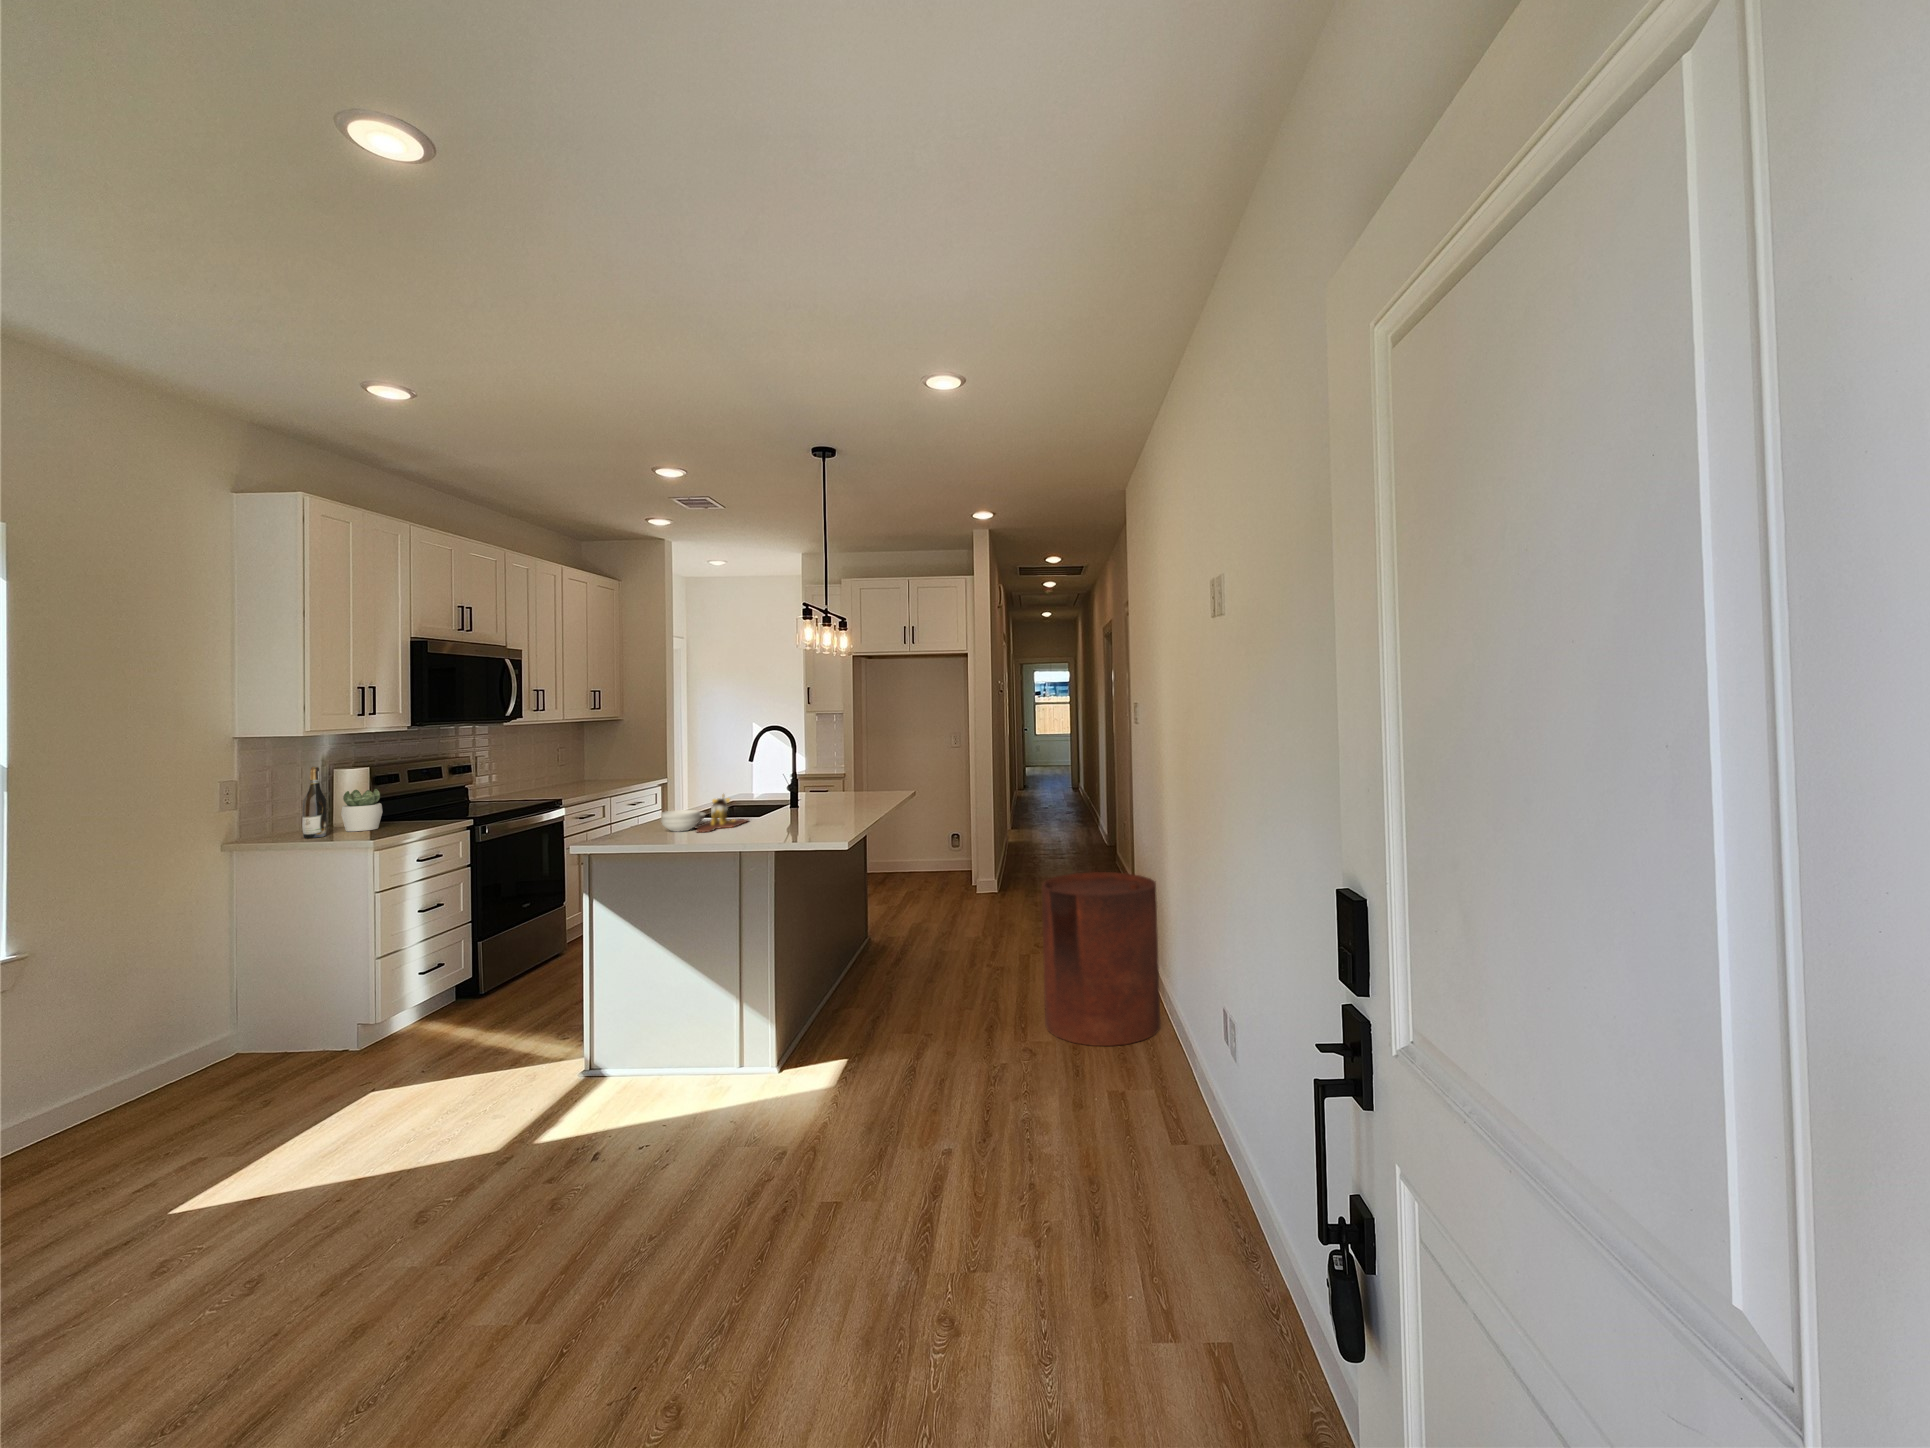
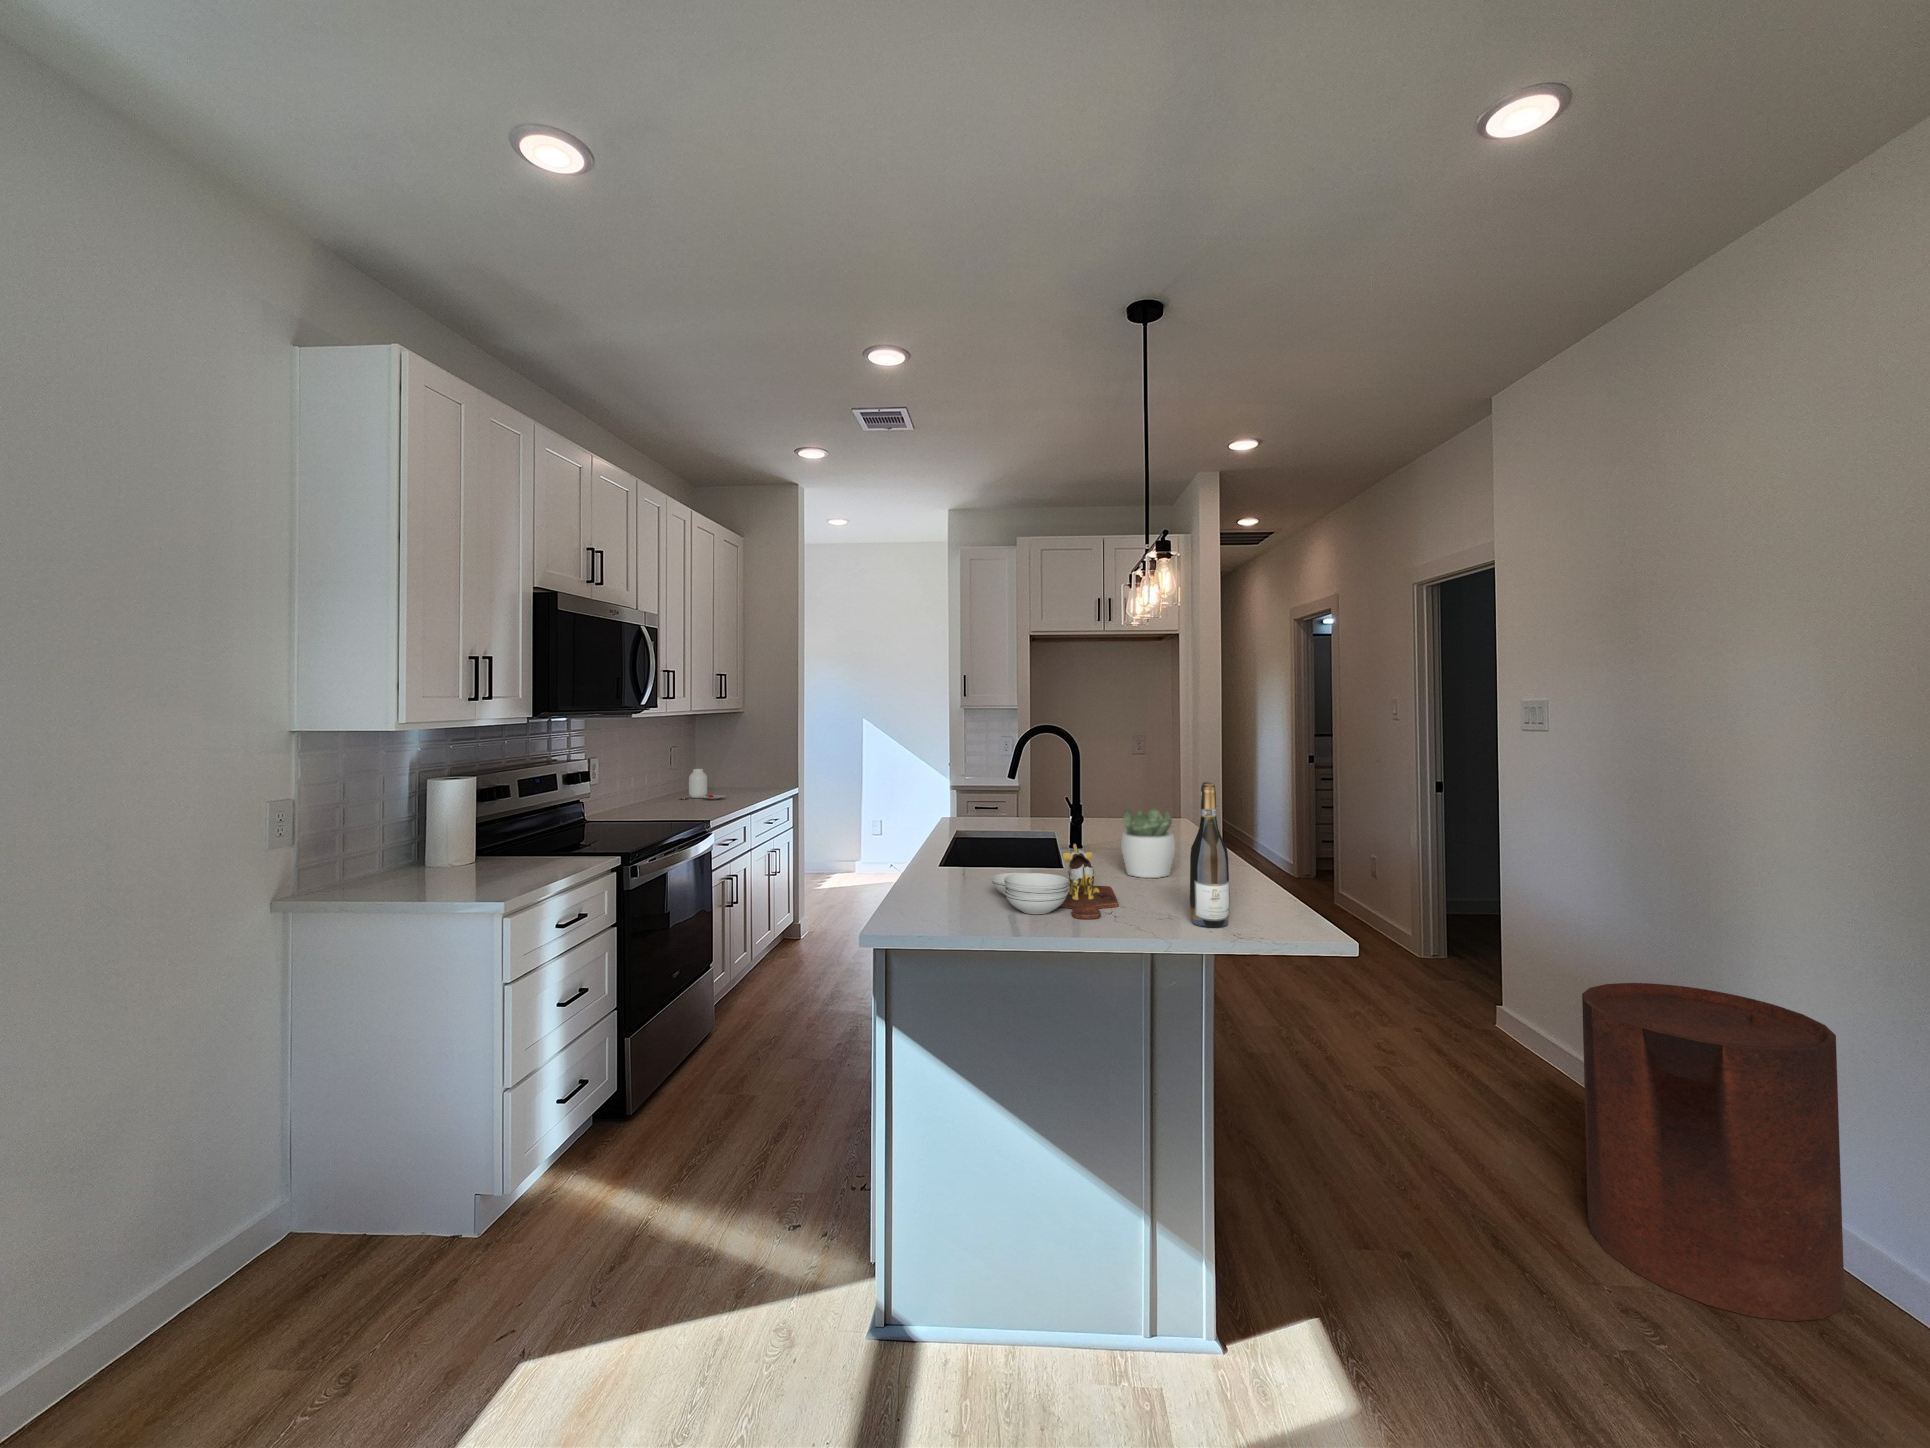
jar: none [564,764,601,787] -> present [687,769,726,799]
wine bottle: present [302,767,327,838] -> present [1190,782,1230,927]
succulent plant: present [341,789,383,832] -> present [1121,807,1175,878]

